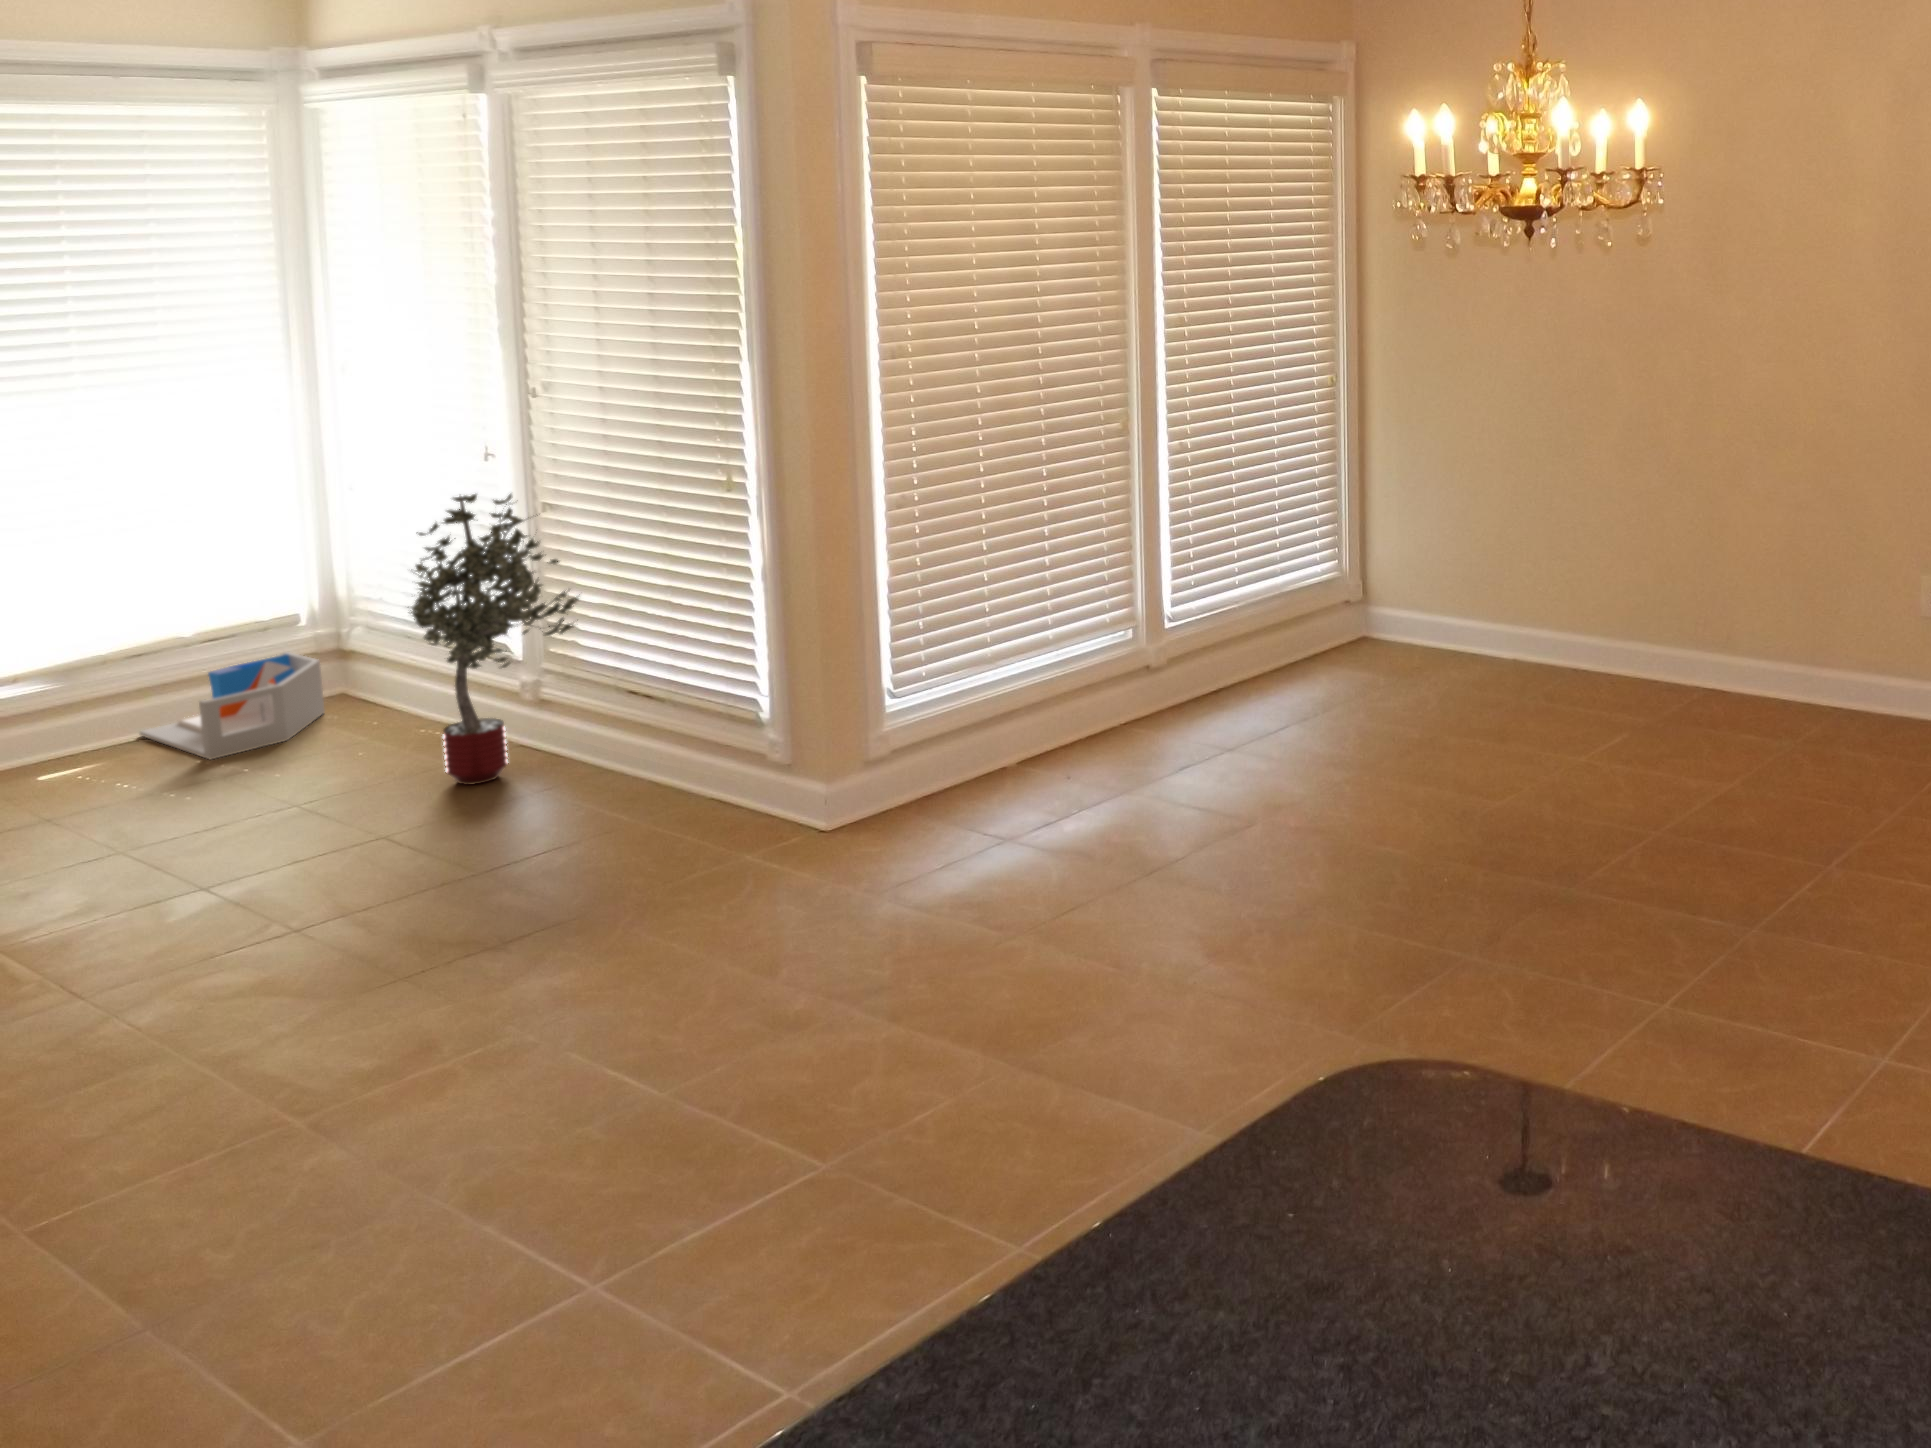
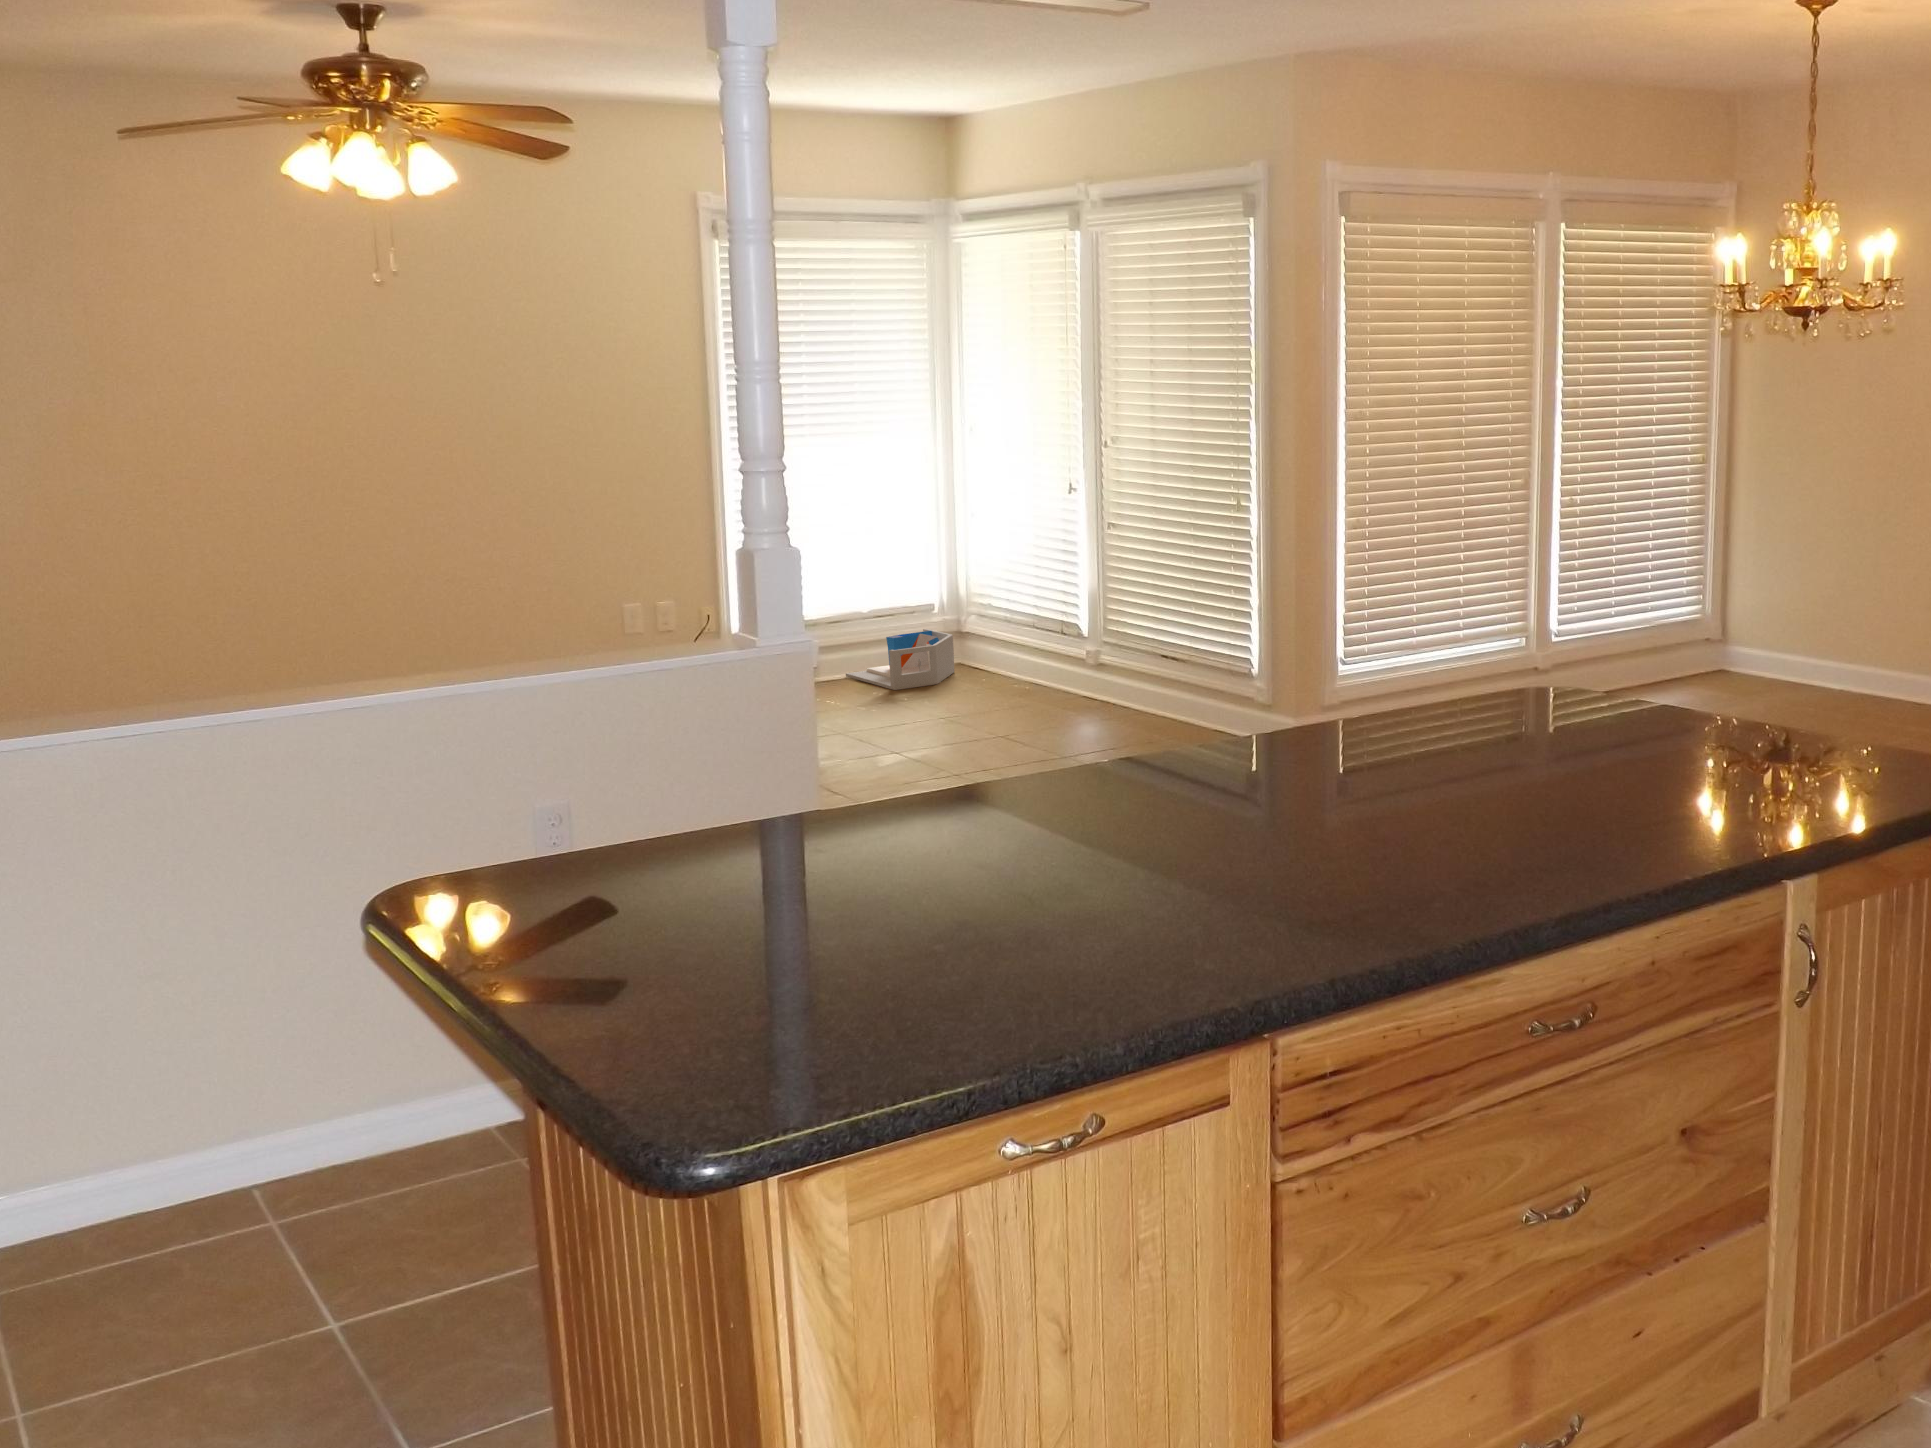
potted tree: present [408,494,580,785] -> none [1021,510,1134,711]

